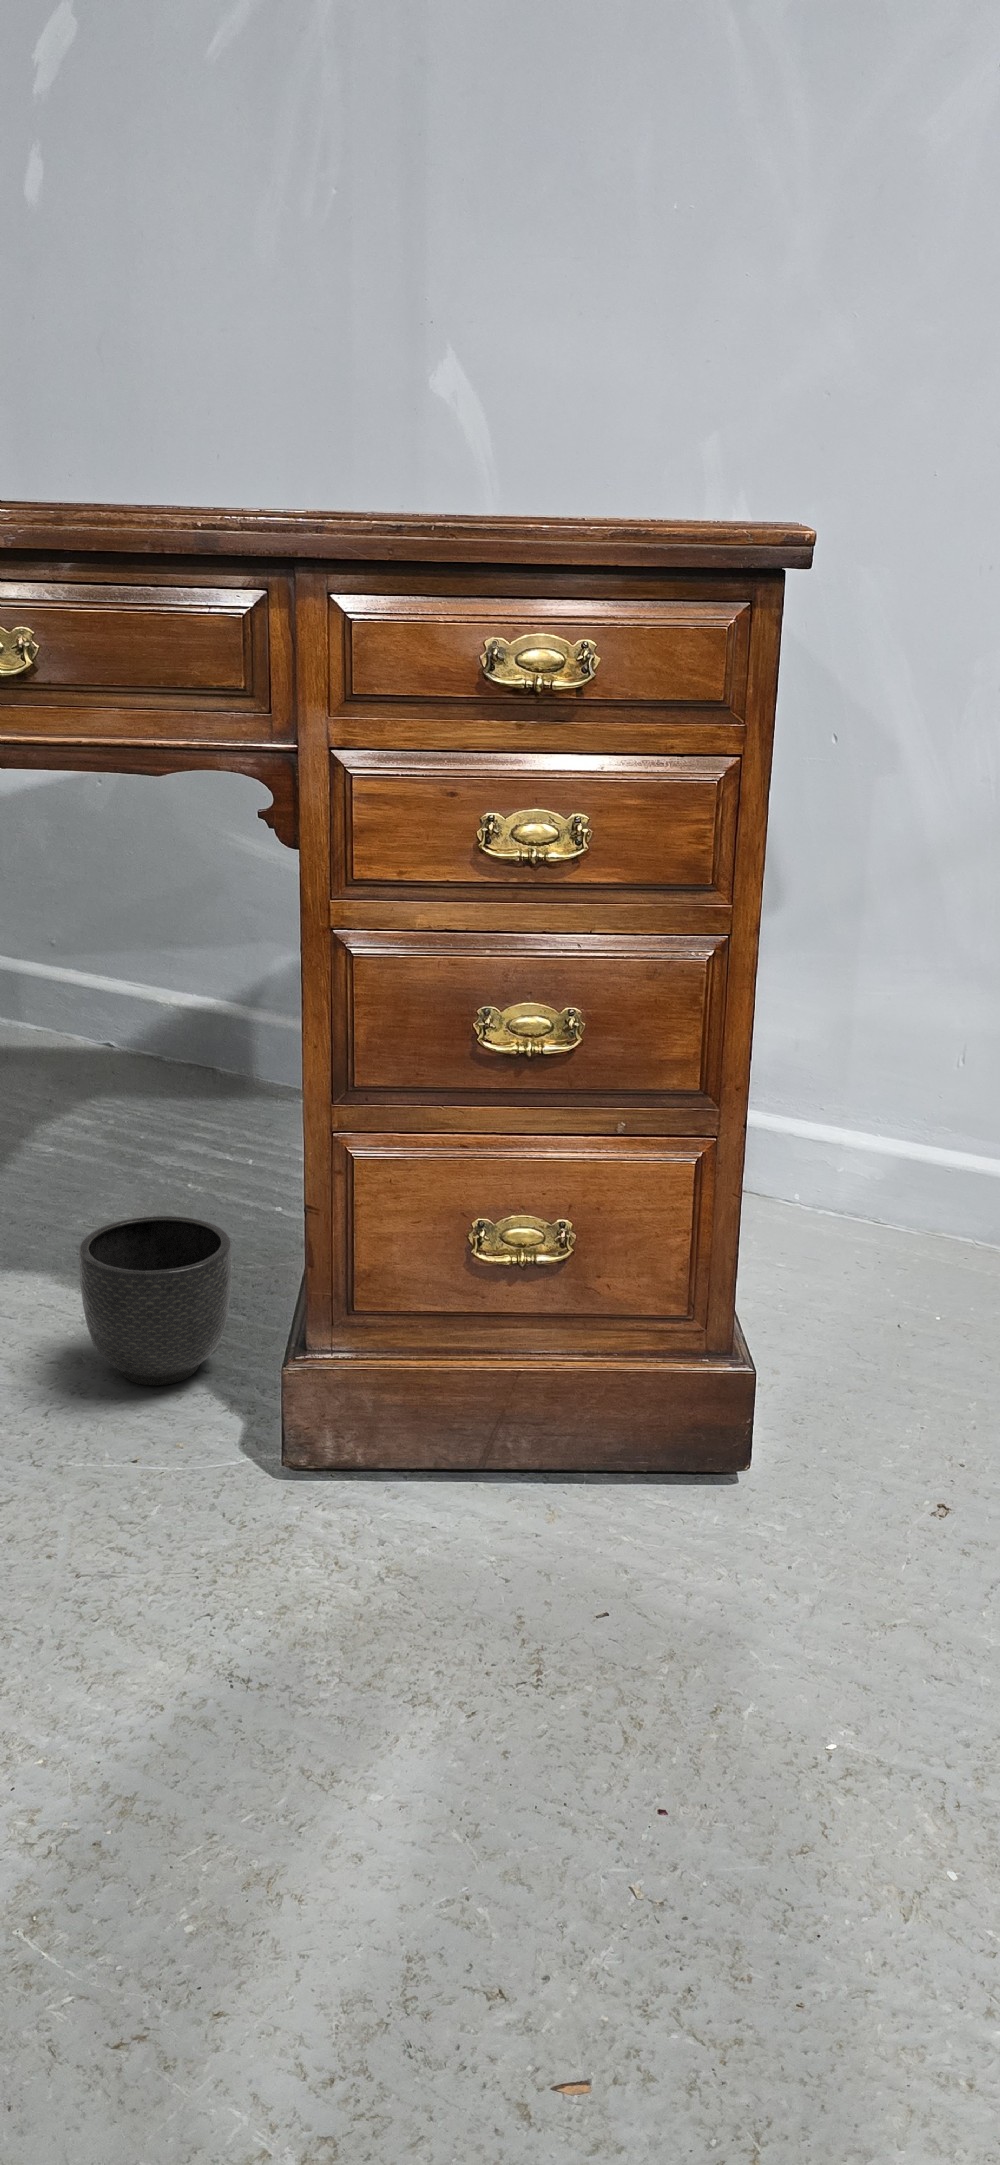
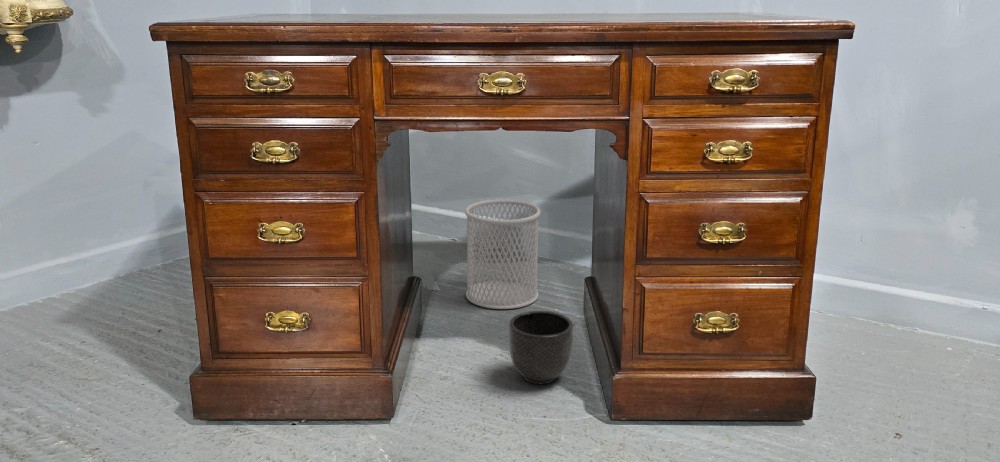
wastebasket: none [59,975,235,1217] -> present [465,200,540,309]

